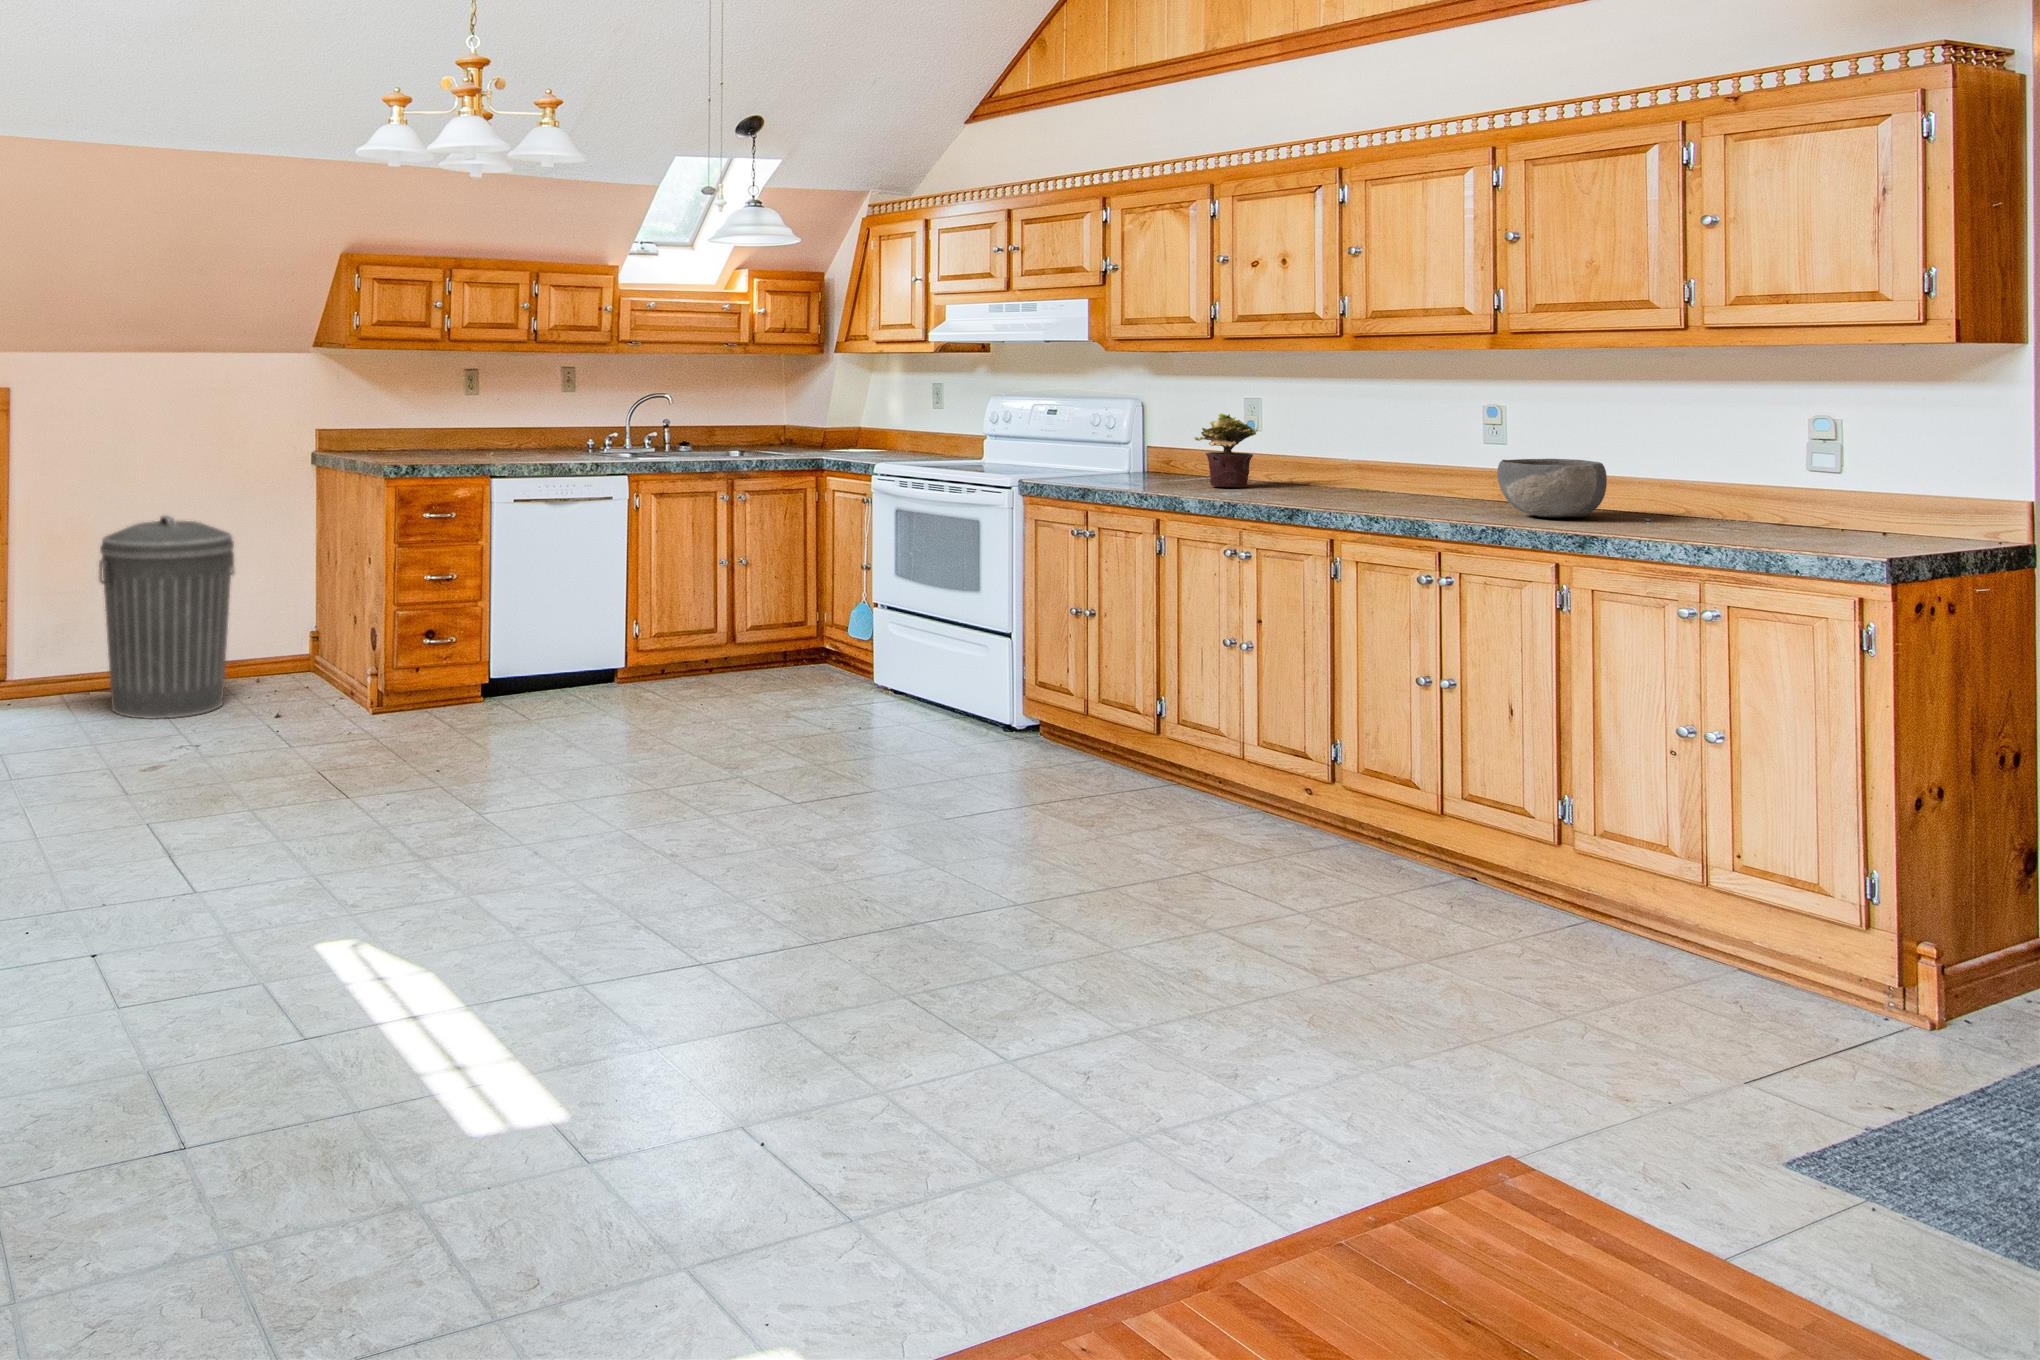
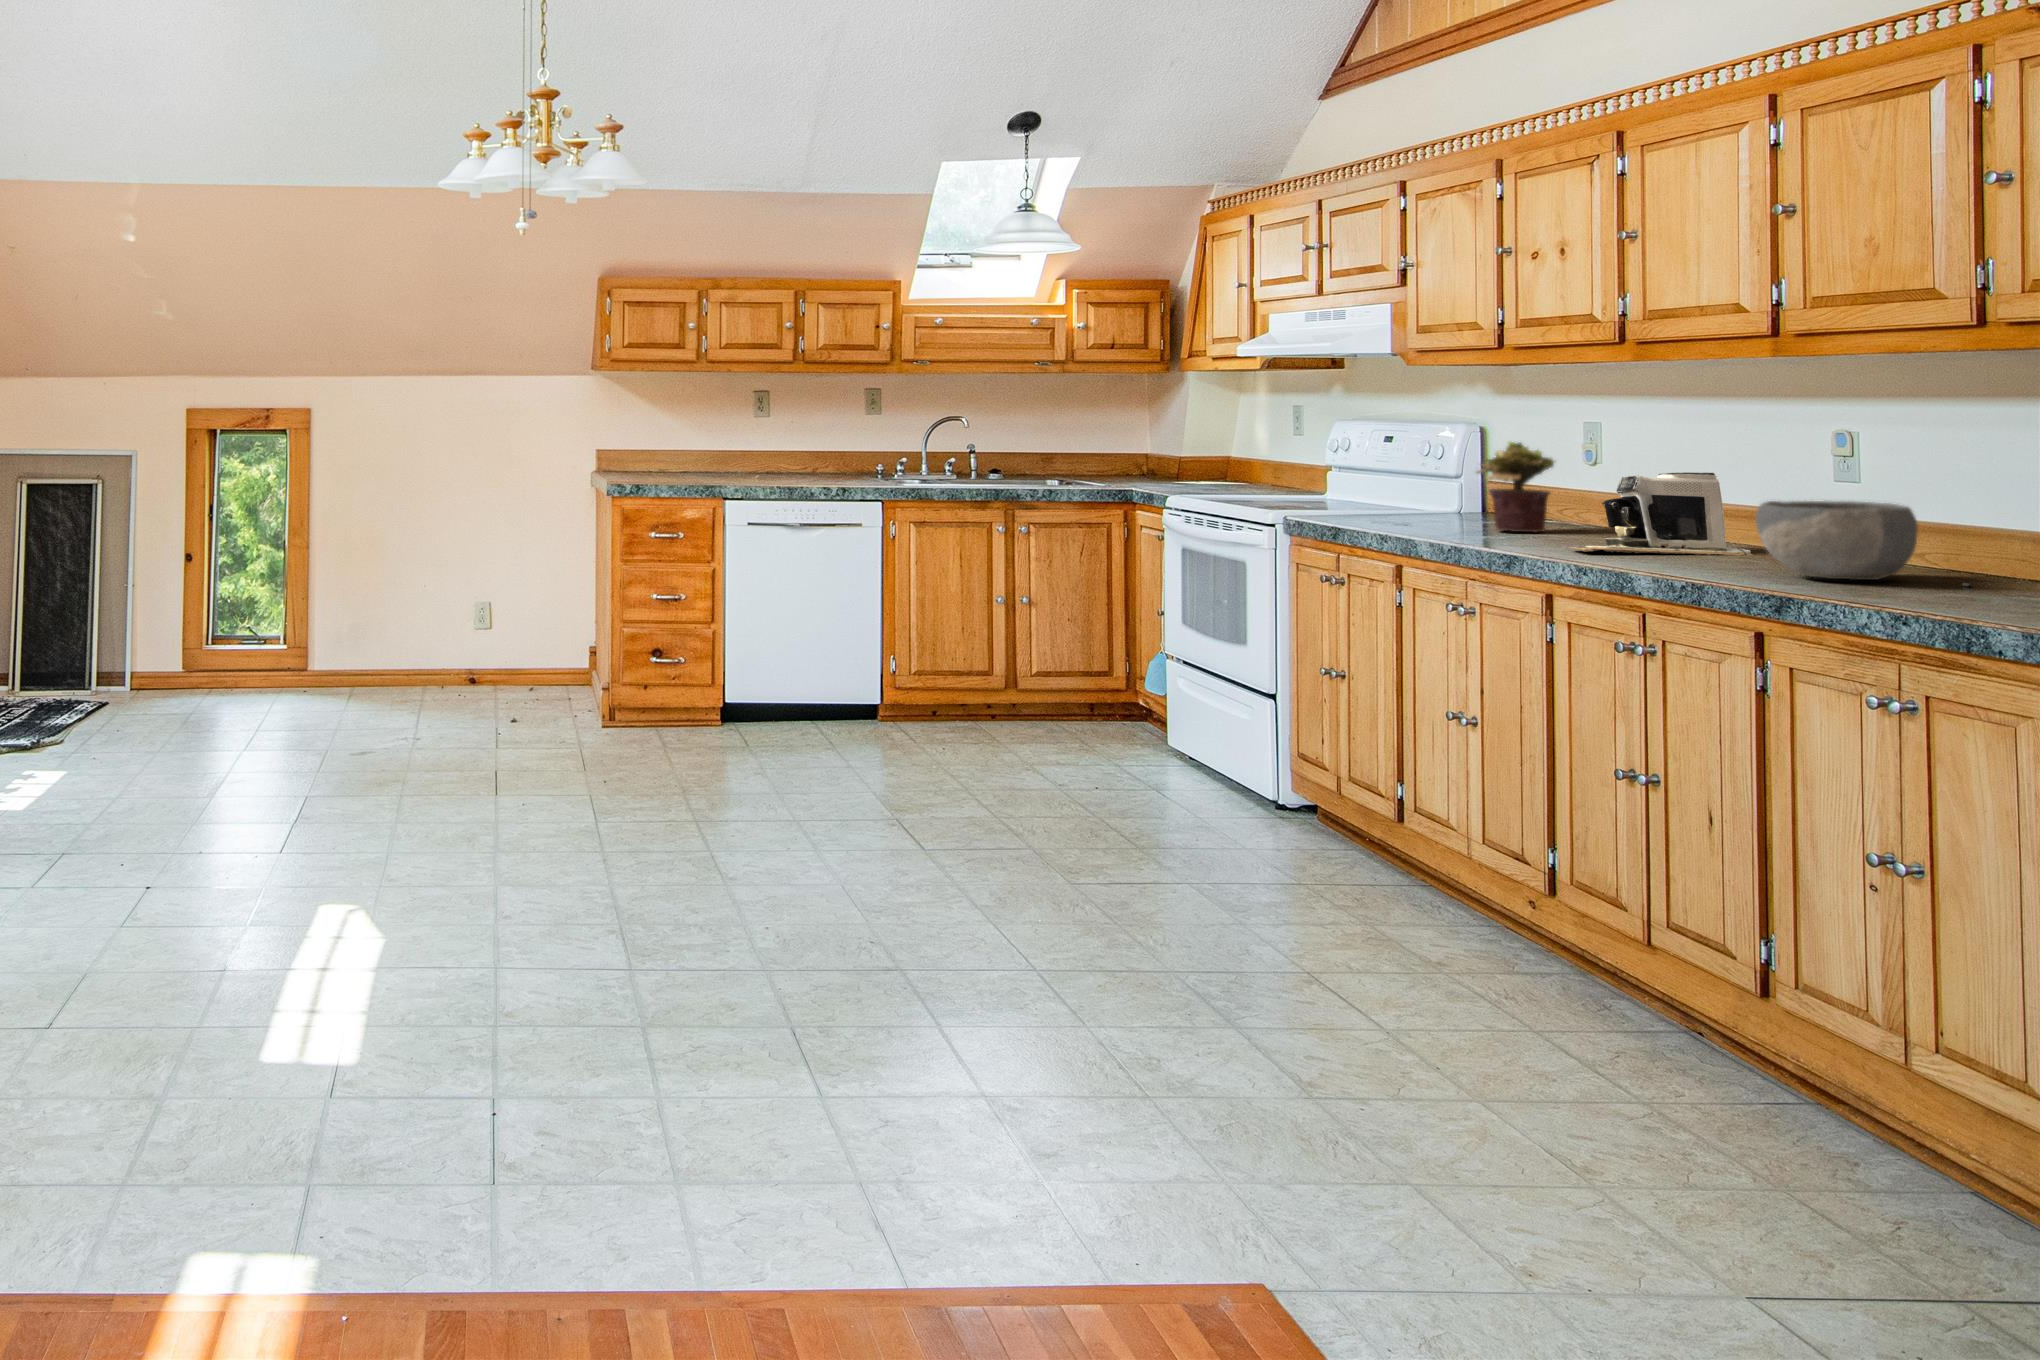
coffee maker: none [1315,438,1441,503] -> present [1572,472,1753,555]
trash can: present [99,515,234,719] -> none [375,525,497,710]

